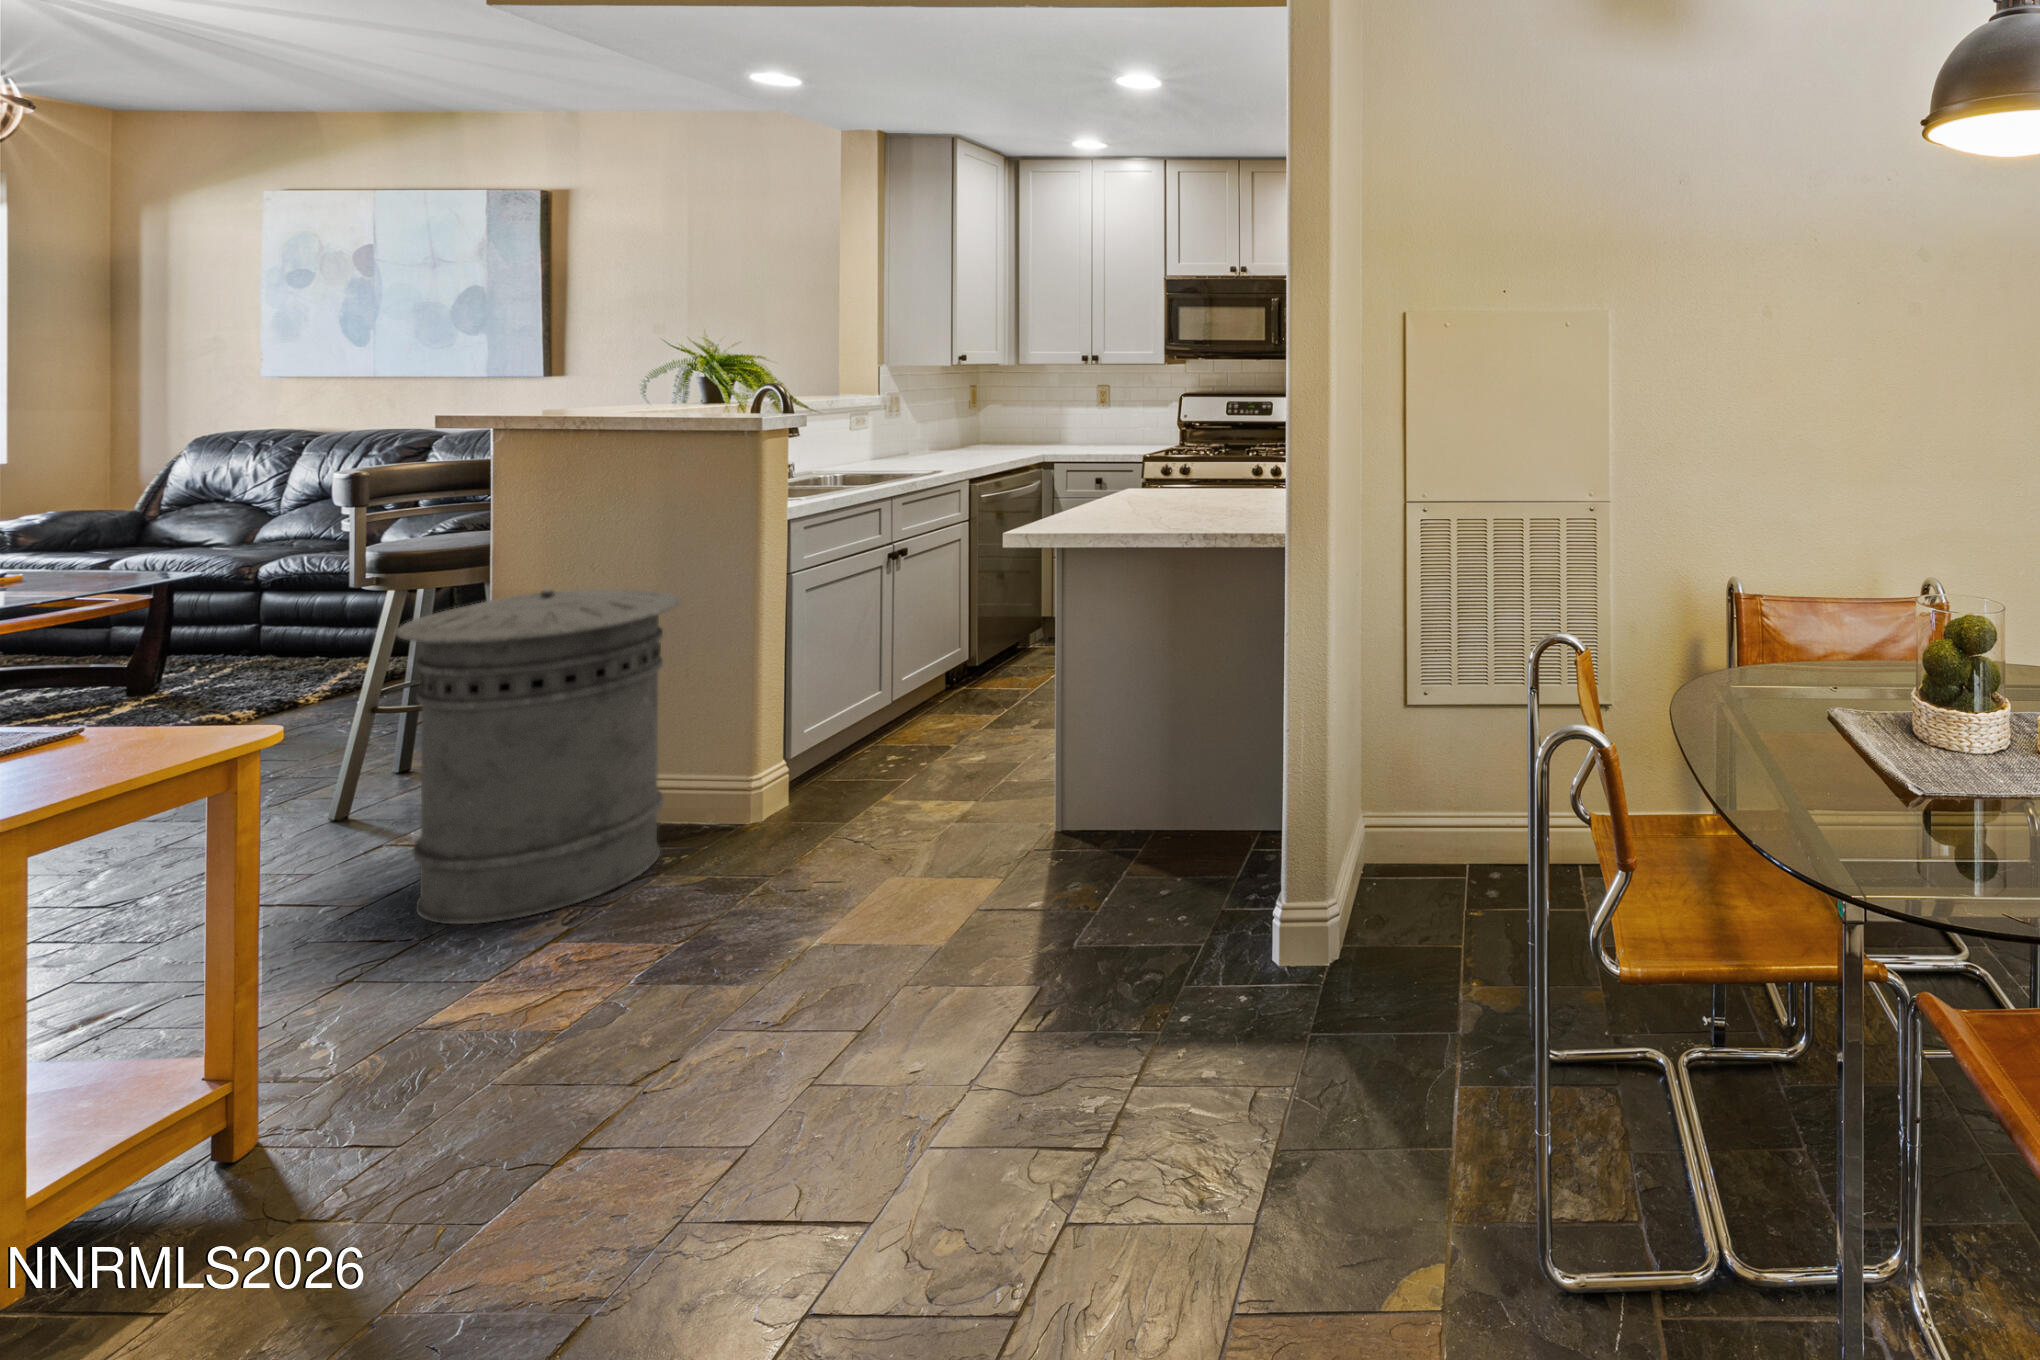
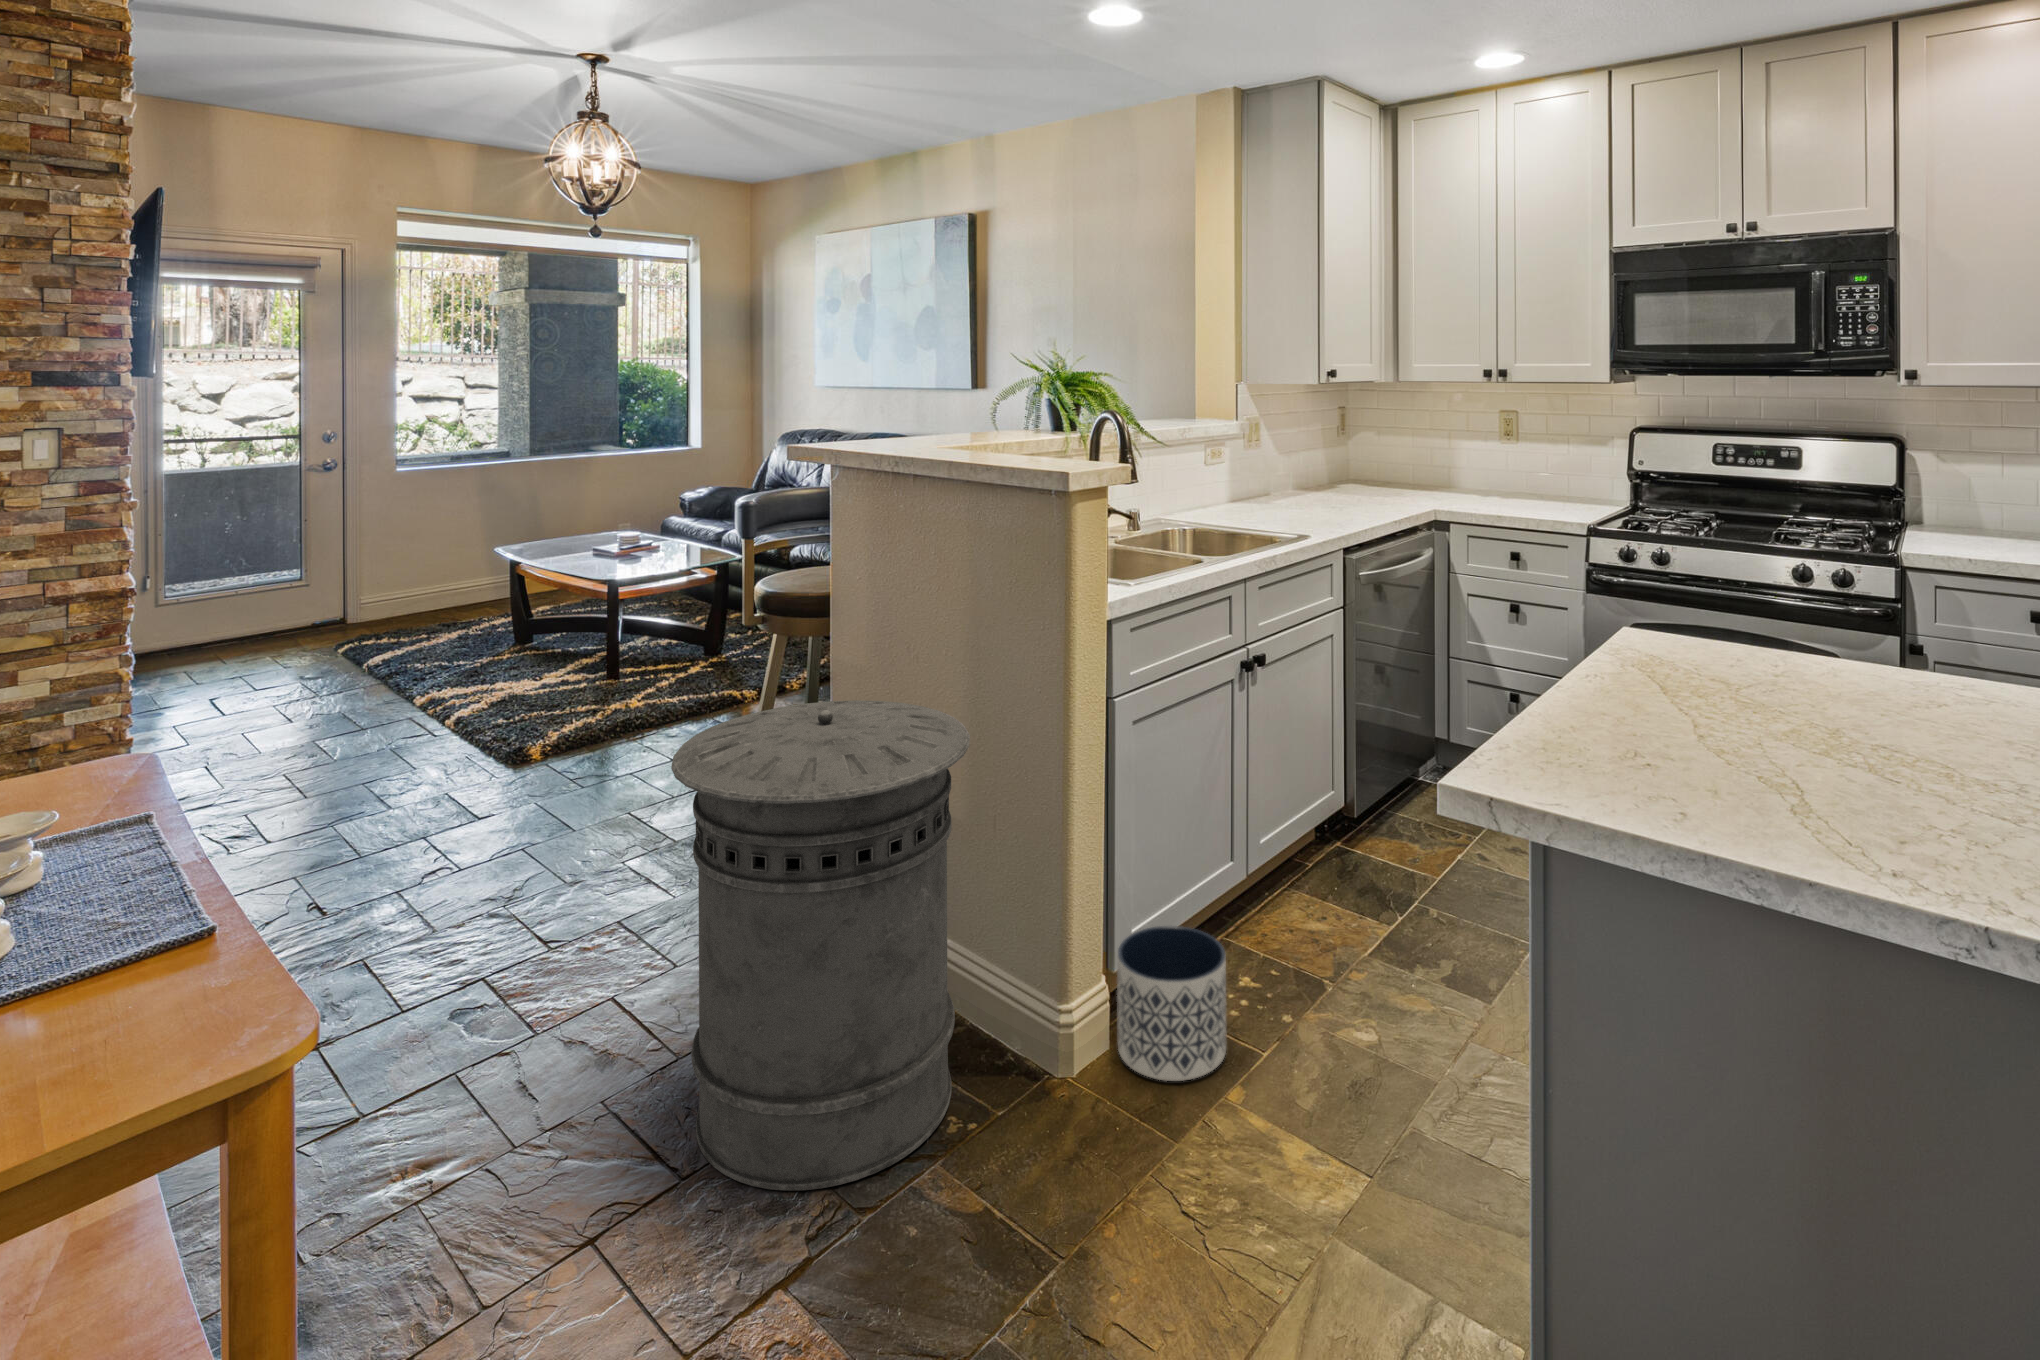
planter: none [796,721,881,811] -> present [1117,926,1226,1081]

